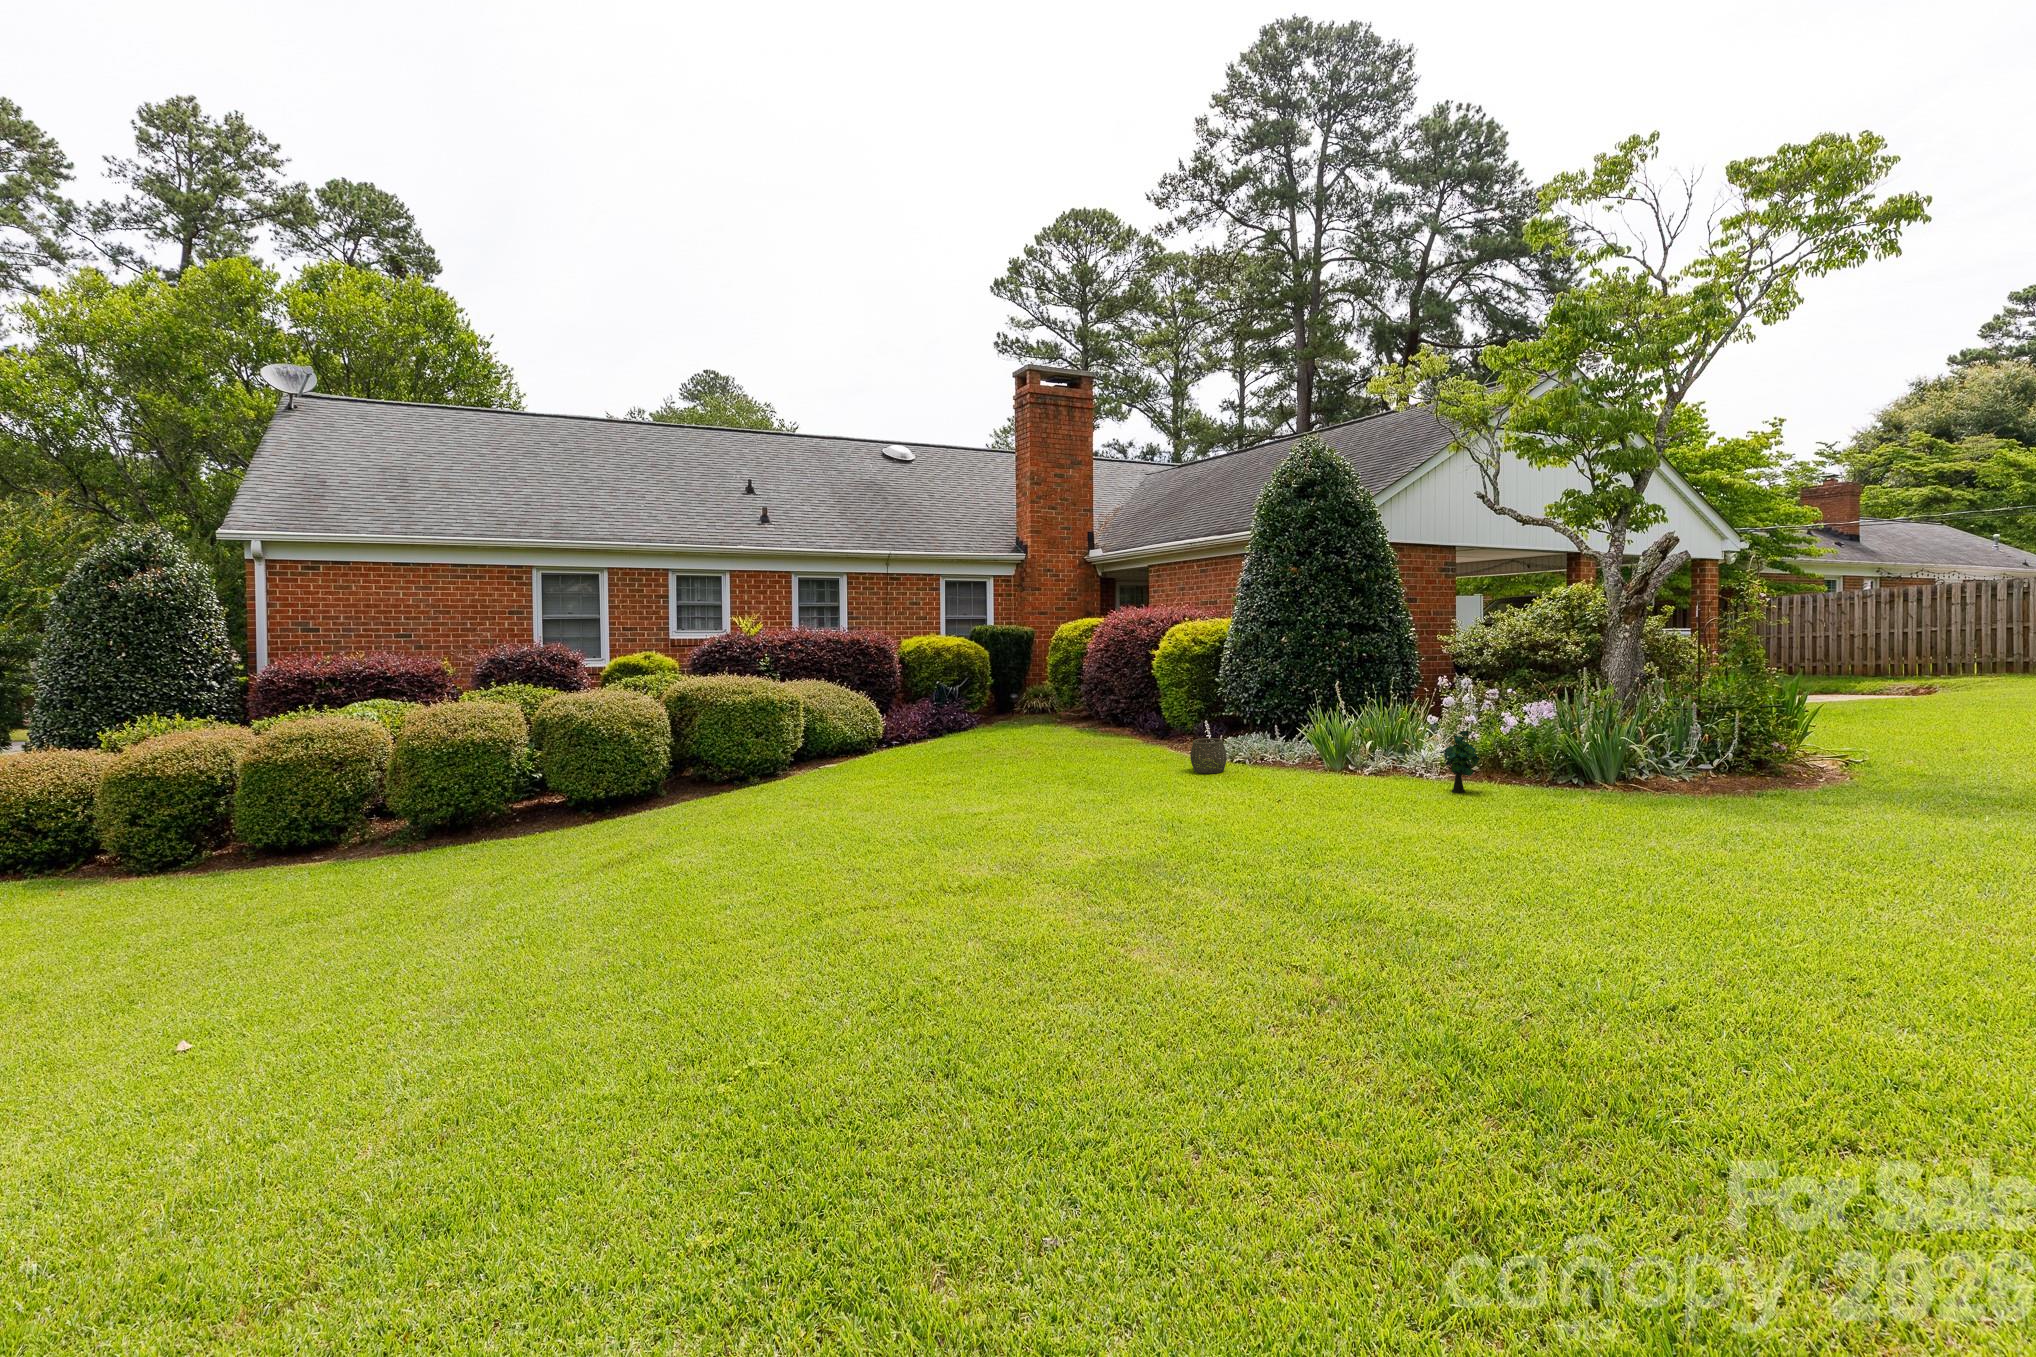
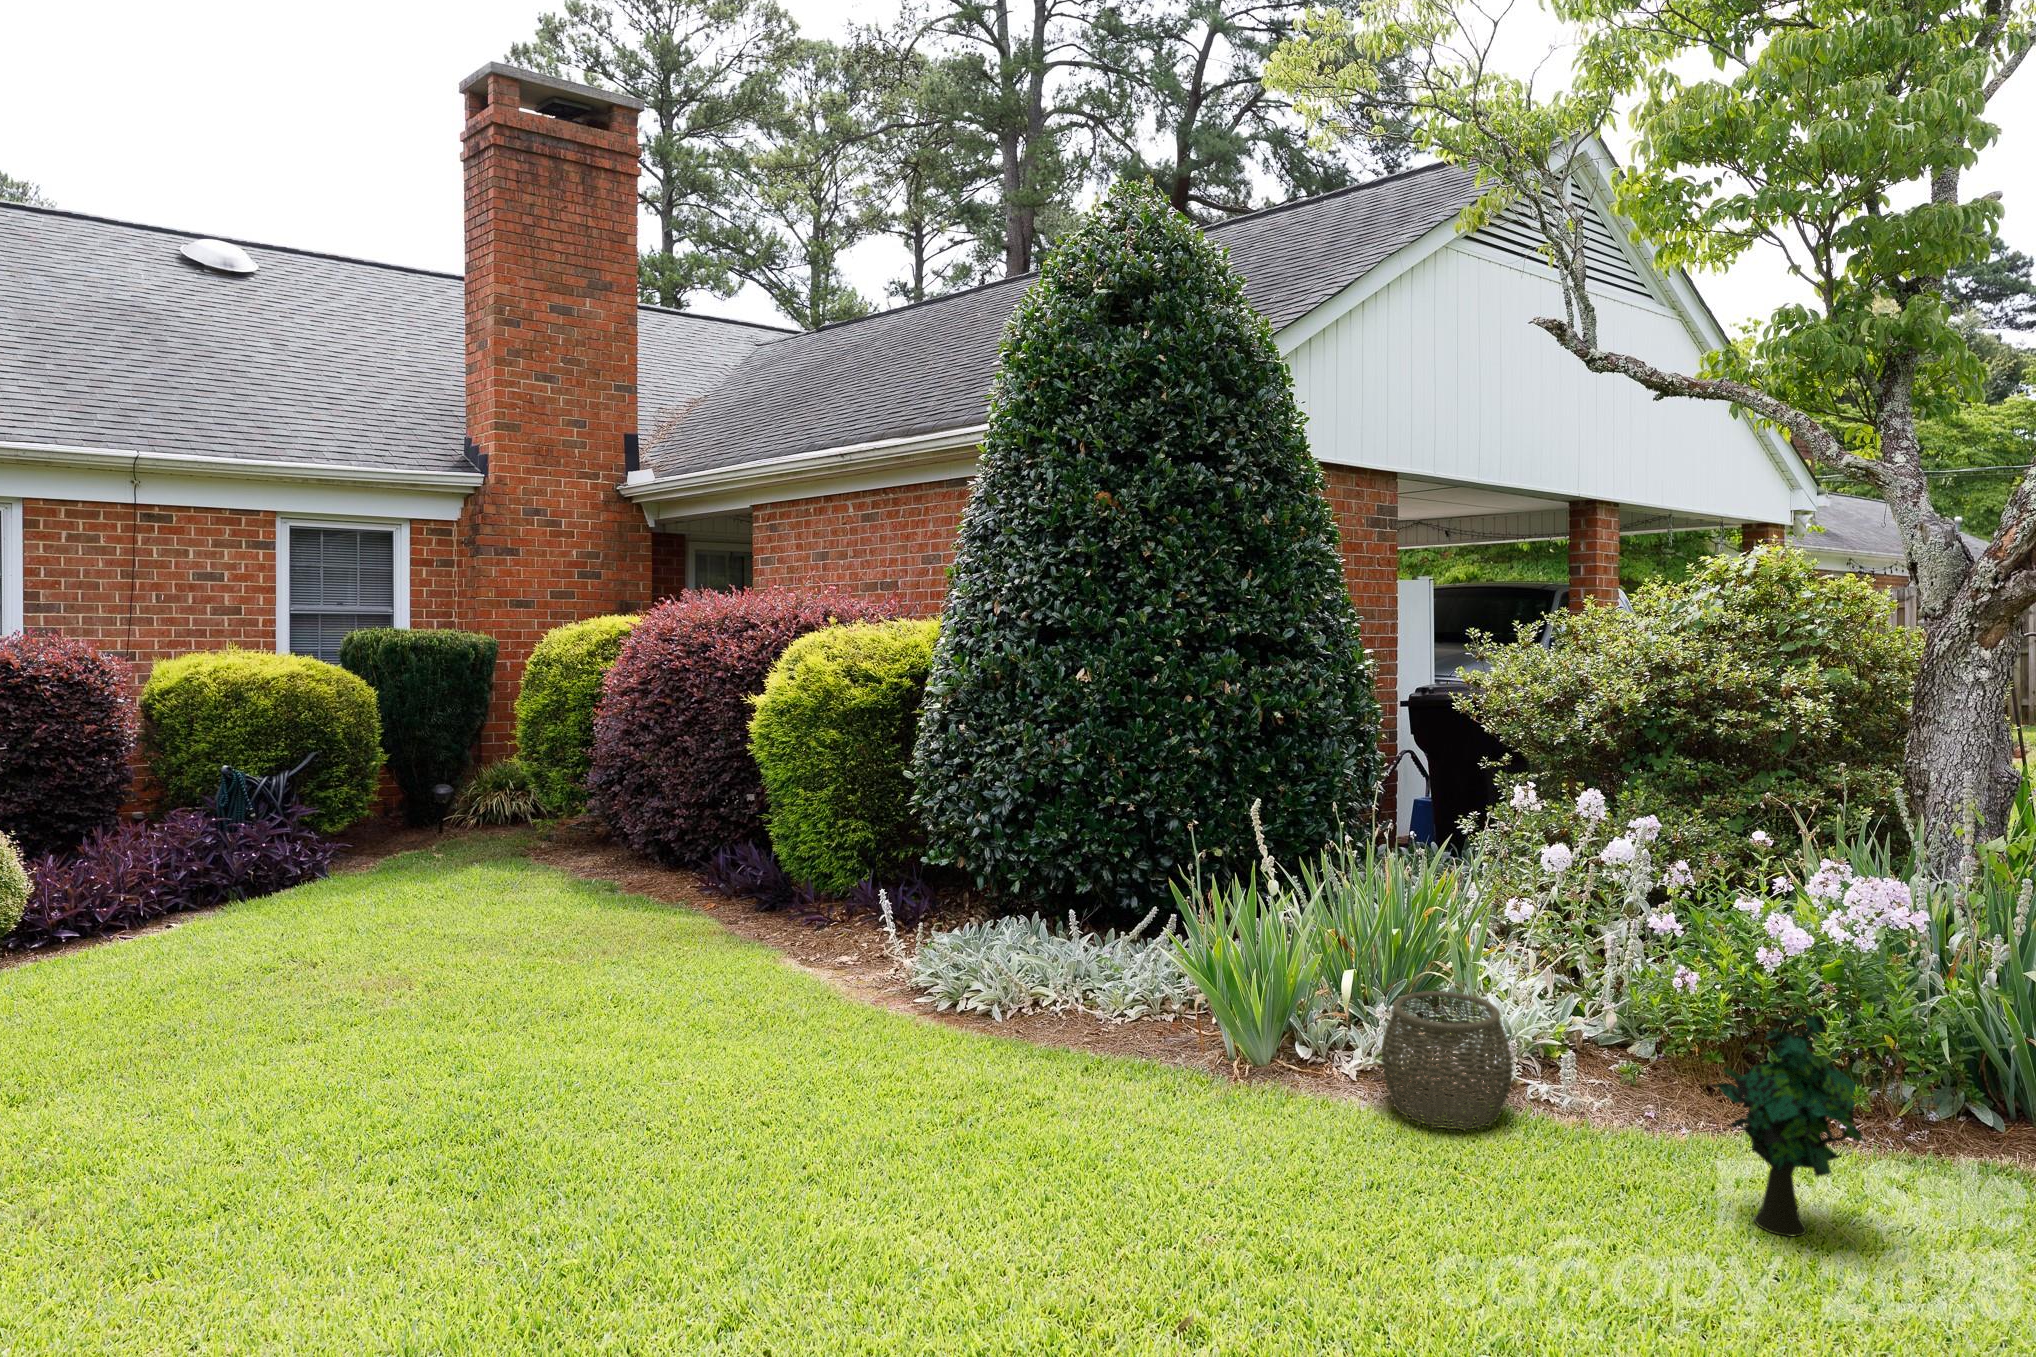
woven basket: present [1190,738,1227,774] -> present [1381,991,1513,1131]

